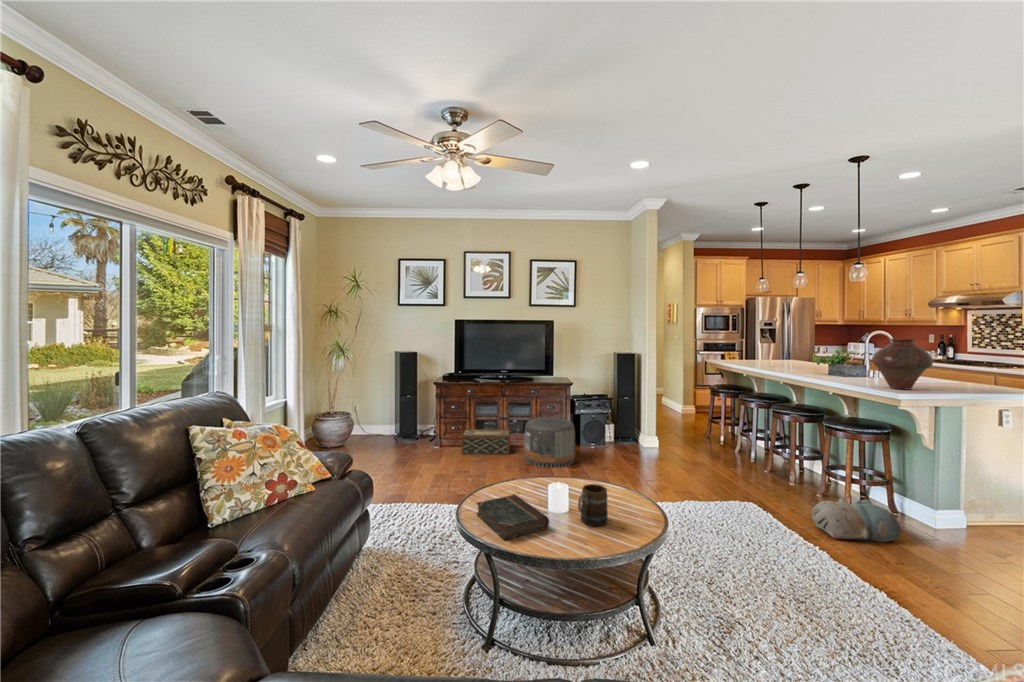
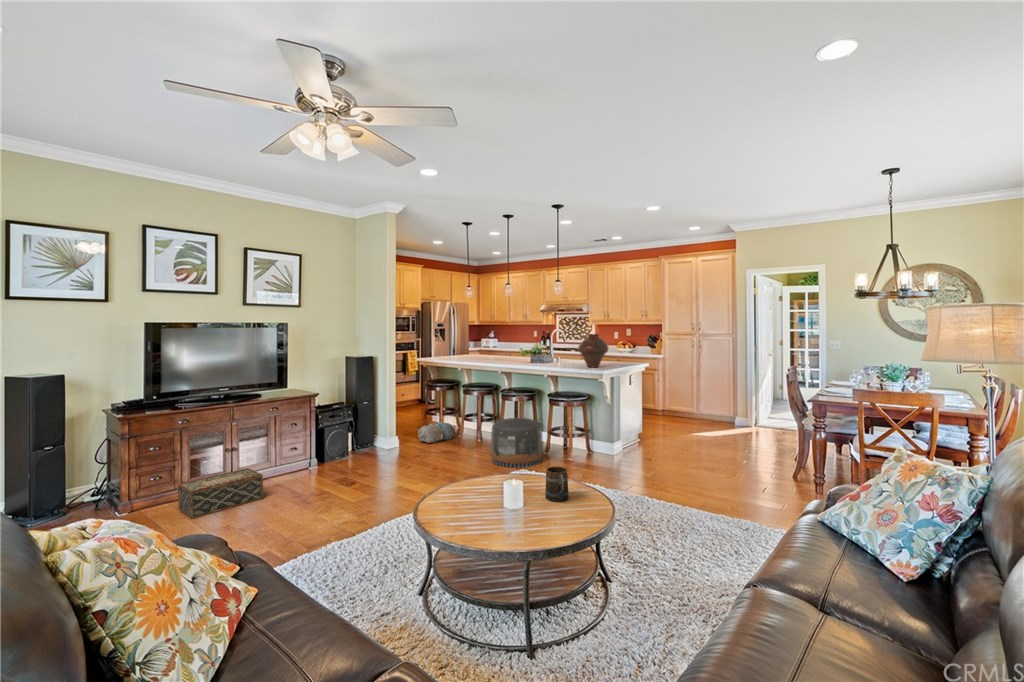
pouf: present [524,417,575,468] -> present [491,418,542,468]
book: present [476,494,549,540] -> none [477,500,546,535]
plush toy: present [812,499,901,542] -> present [418,422,455,443]

